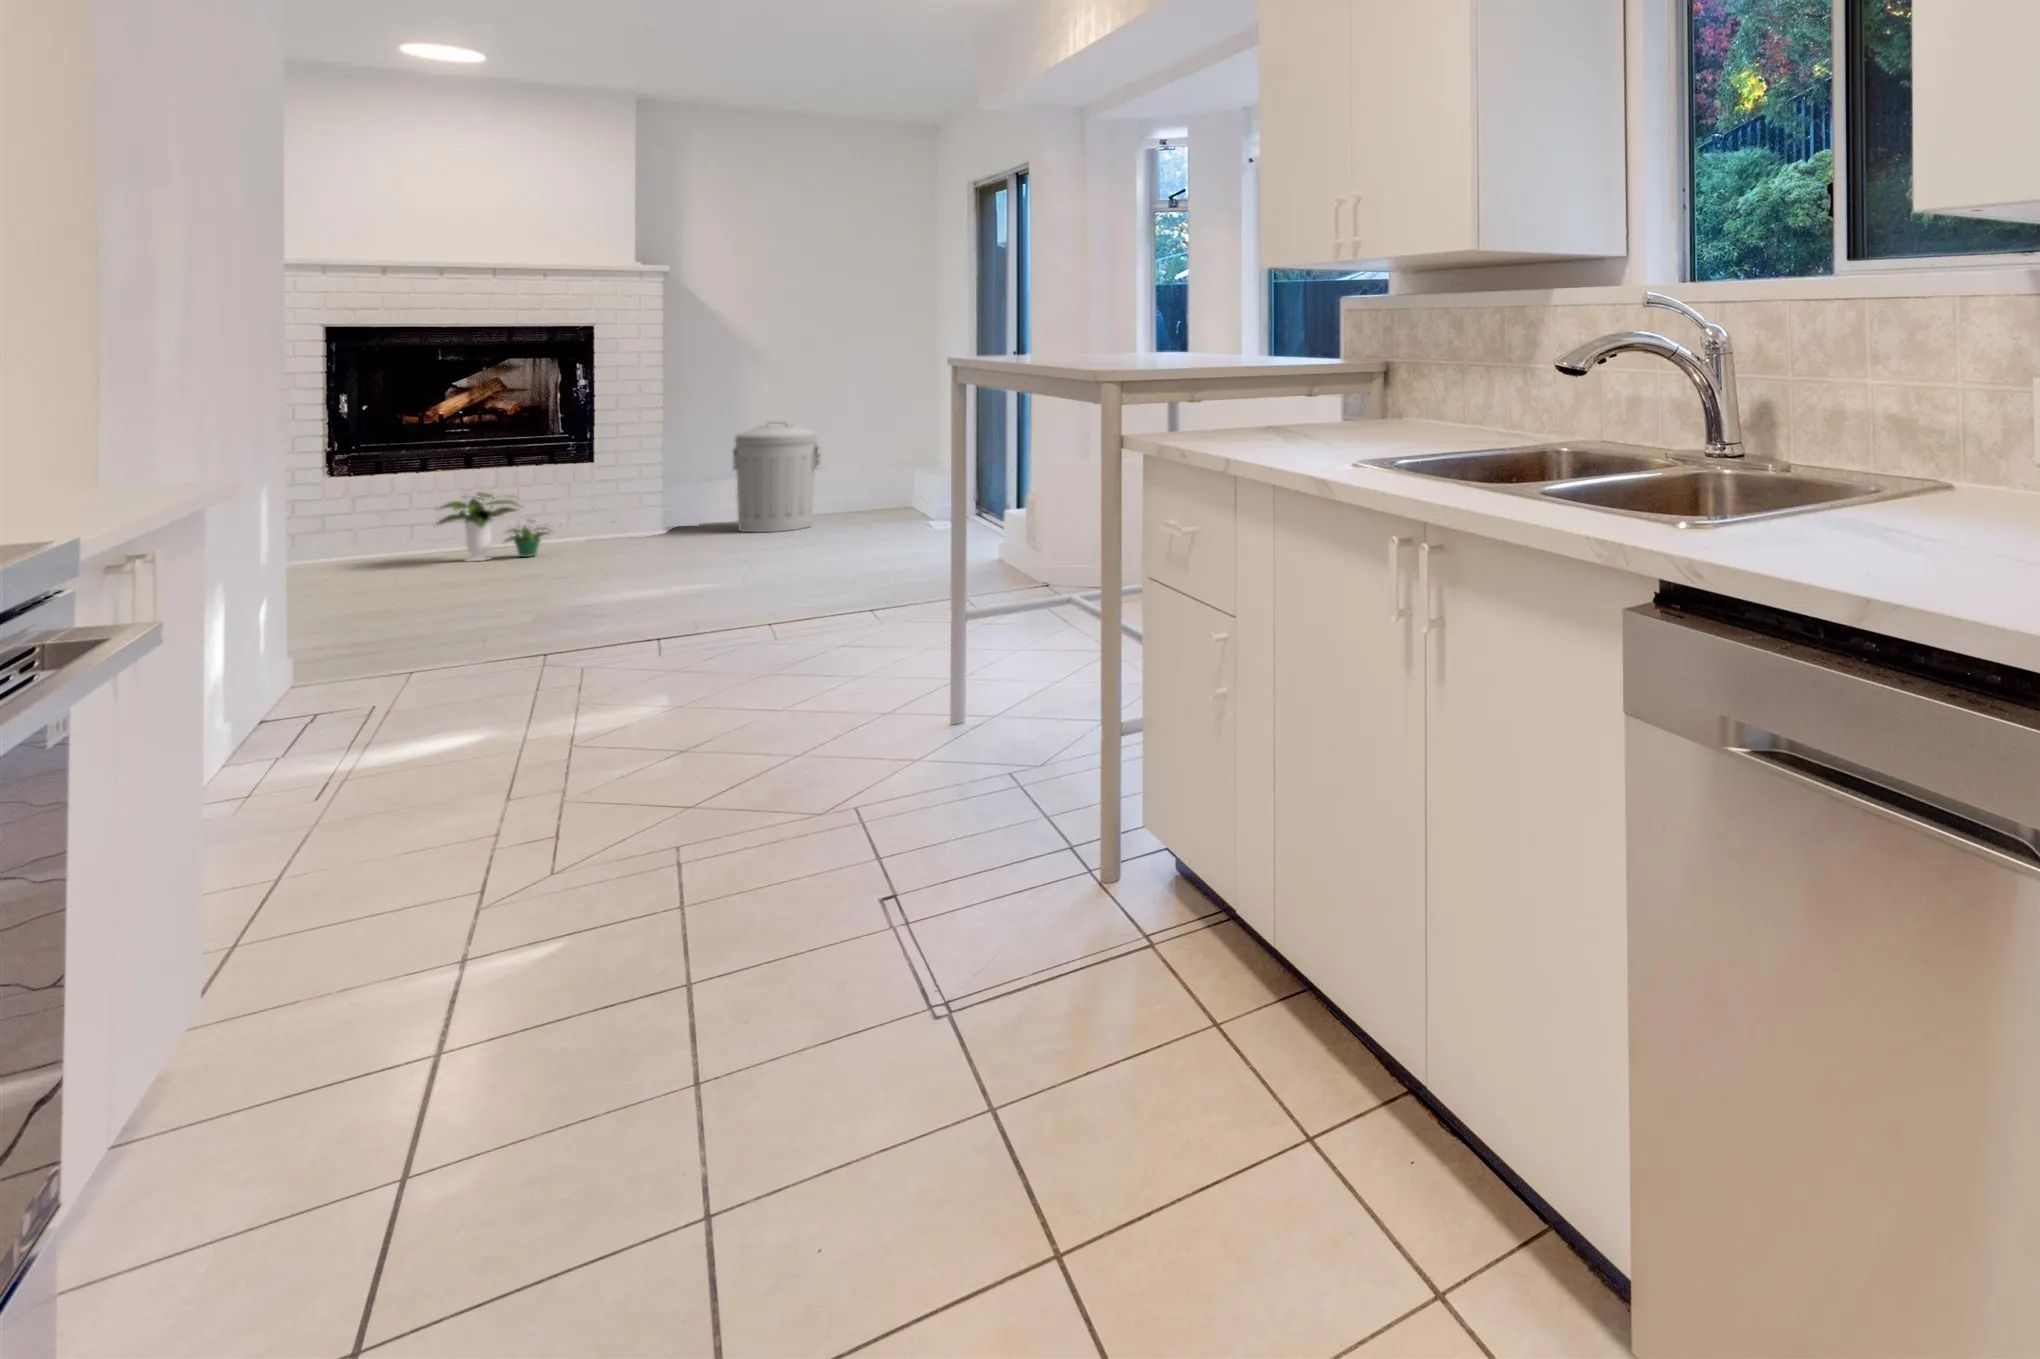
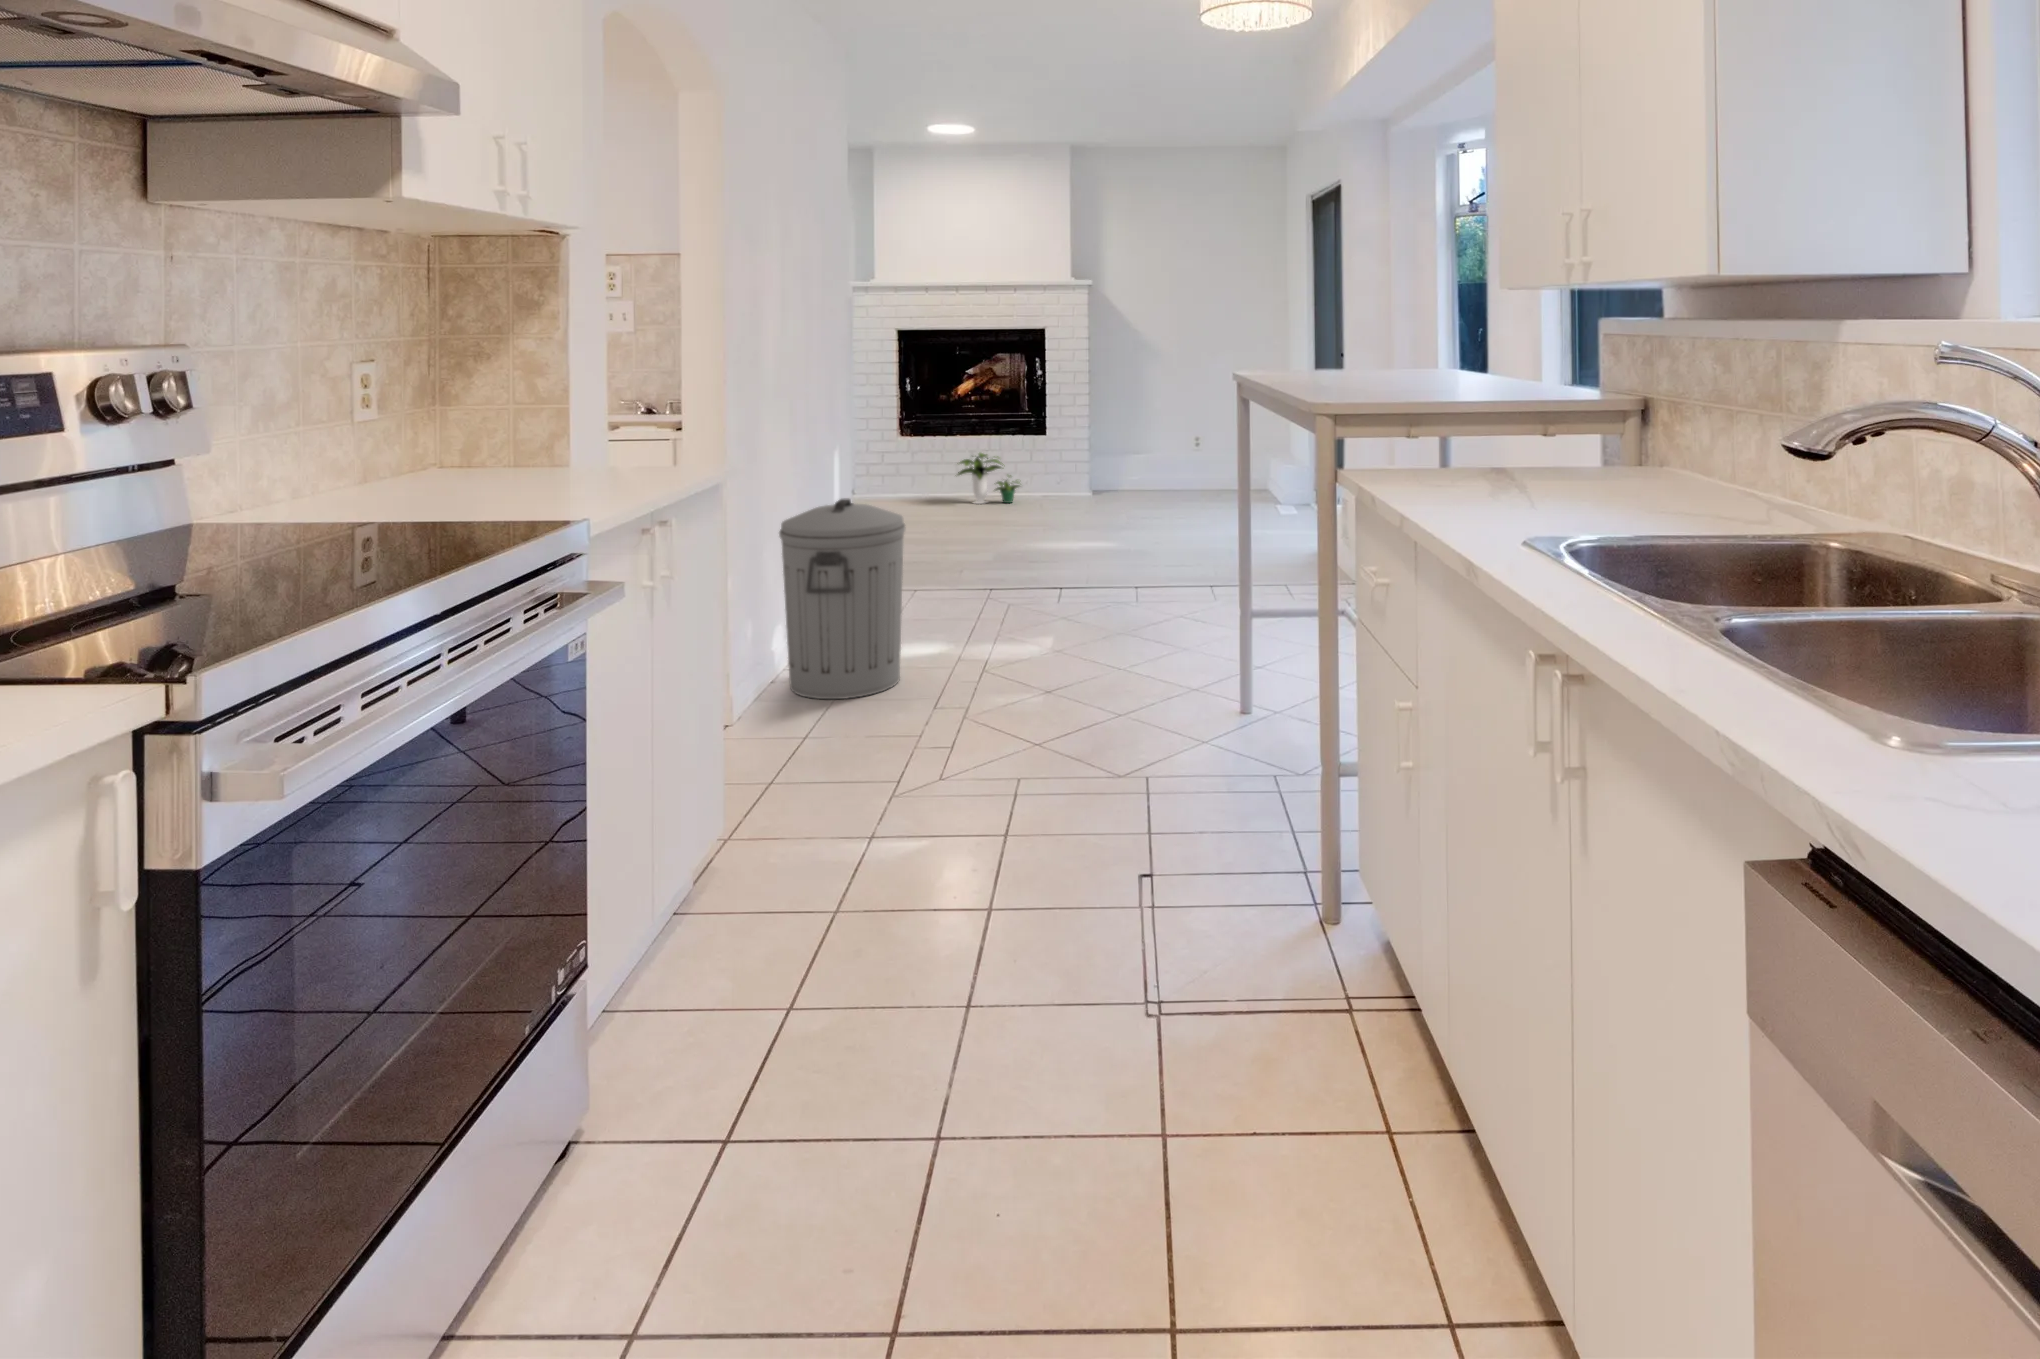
trash can: present [733,424,818,532] -> present [779,499,905,699]

